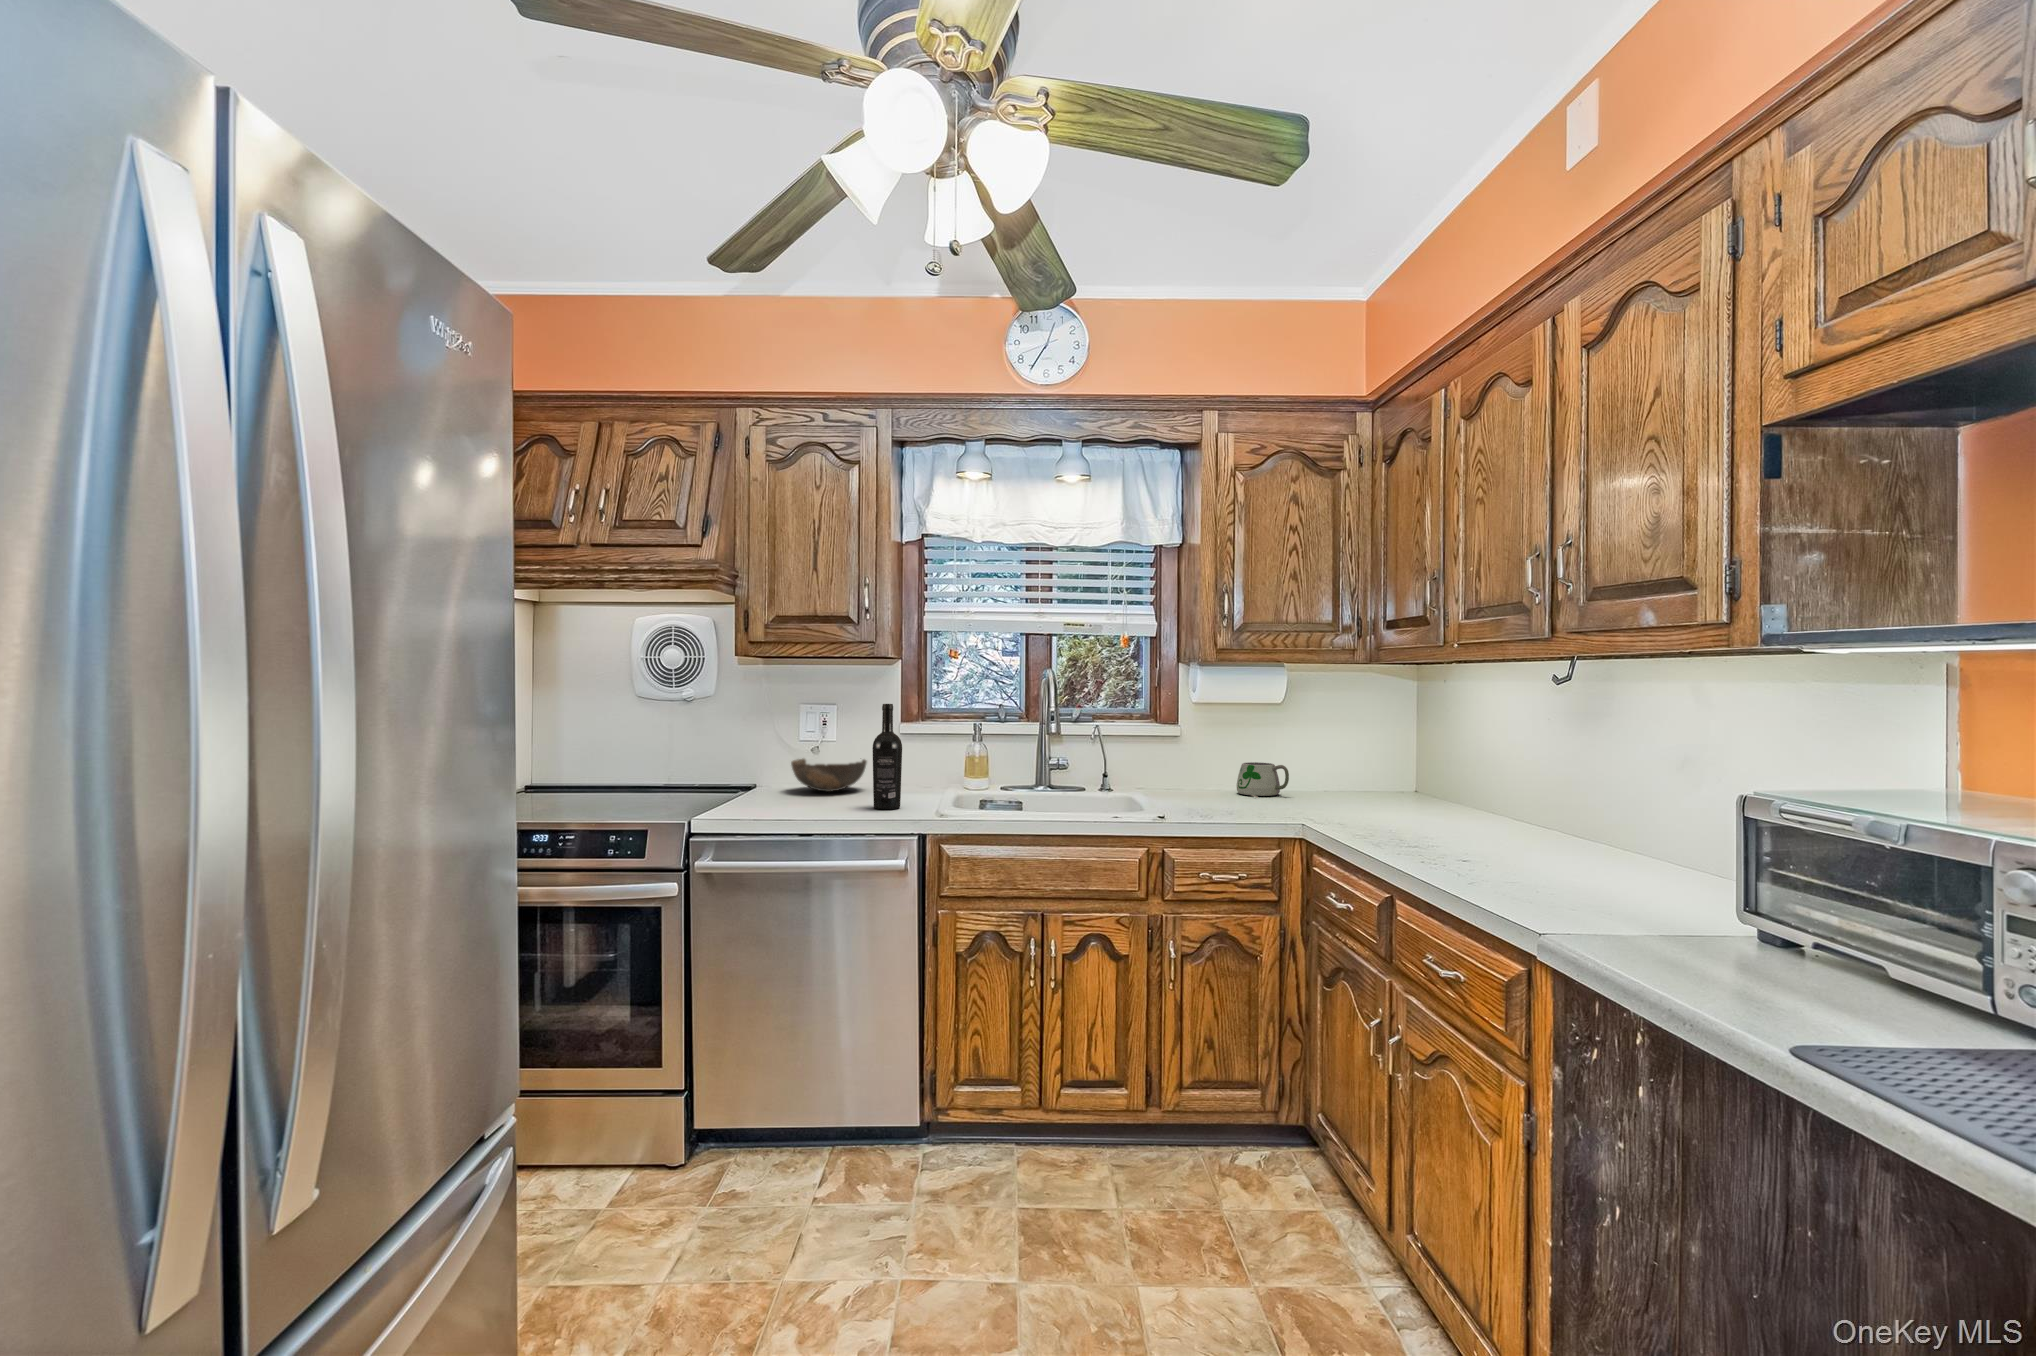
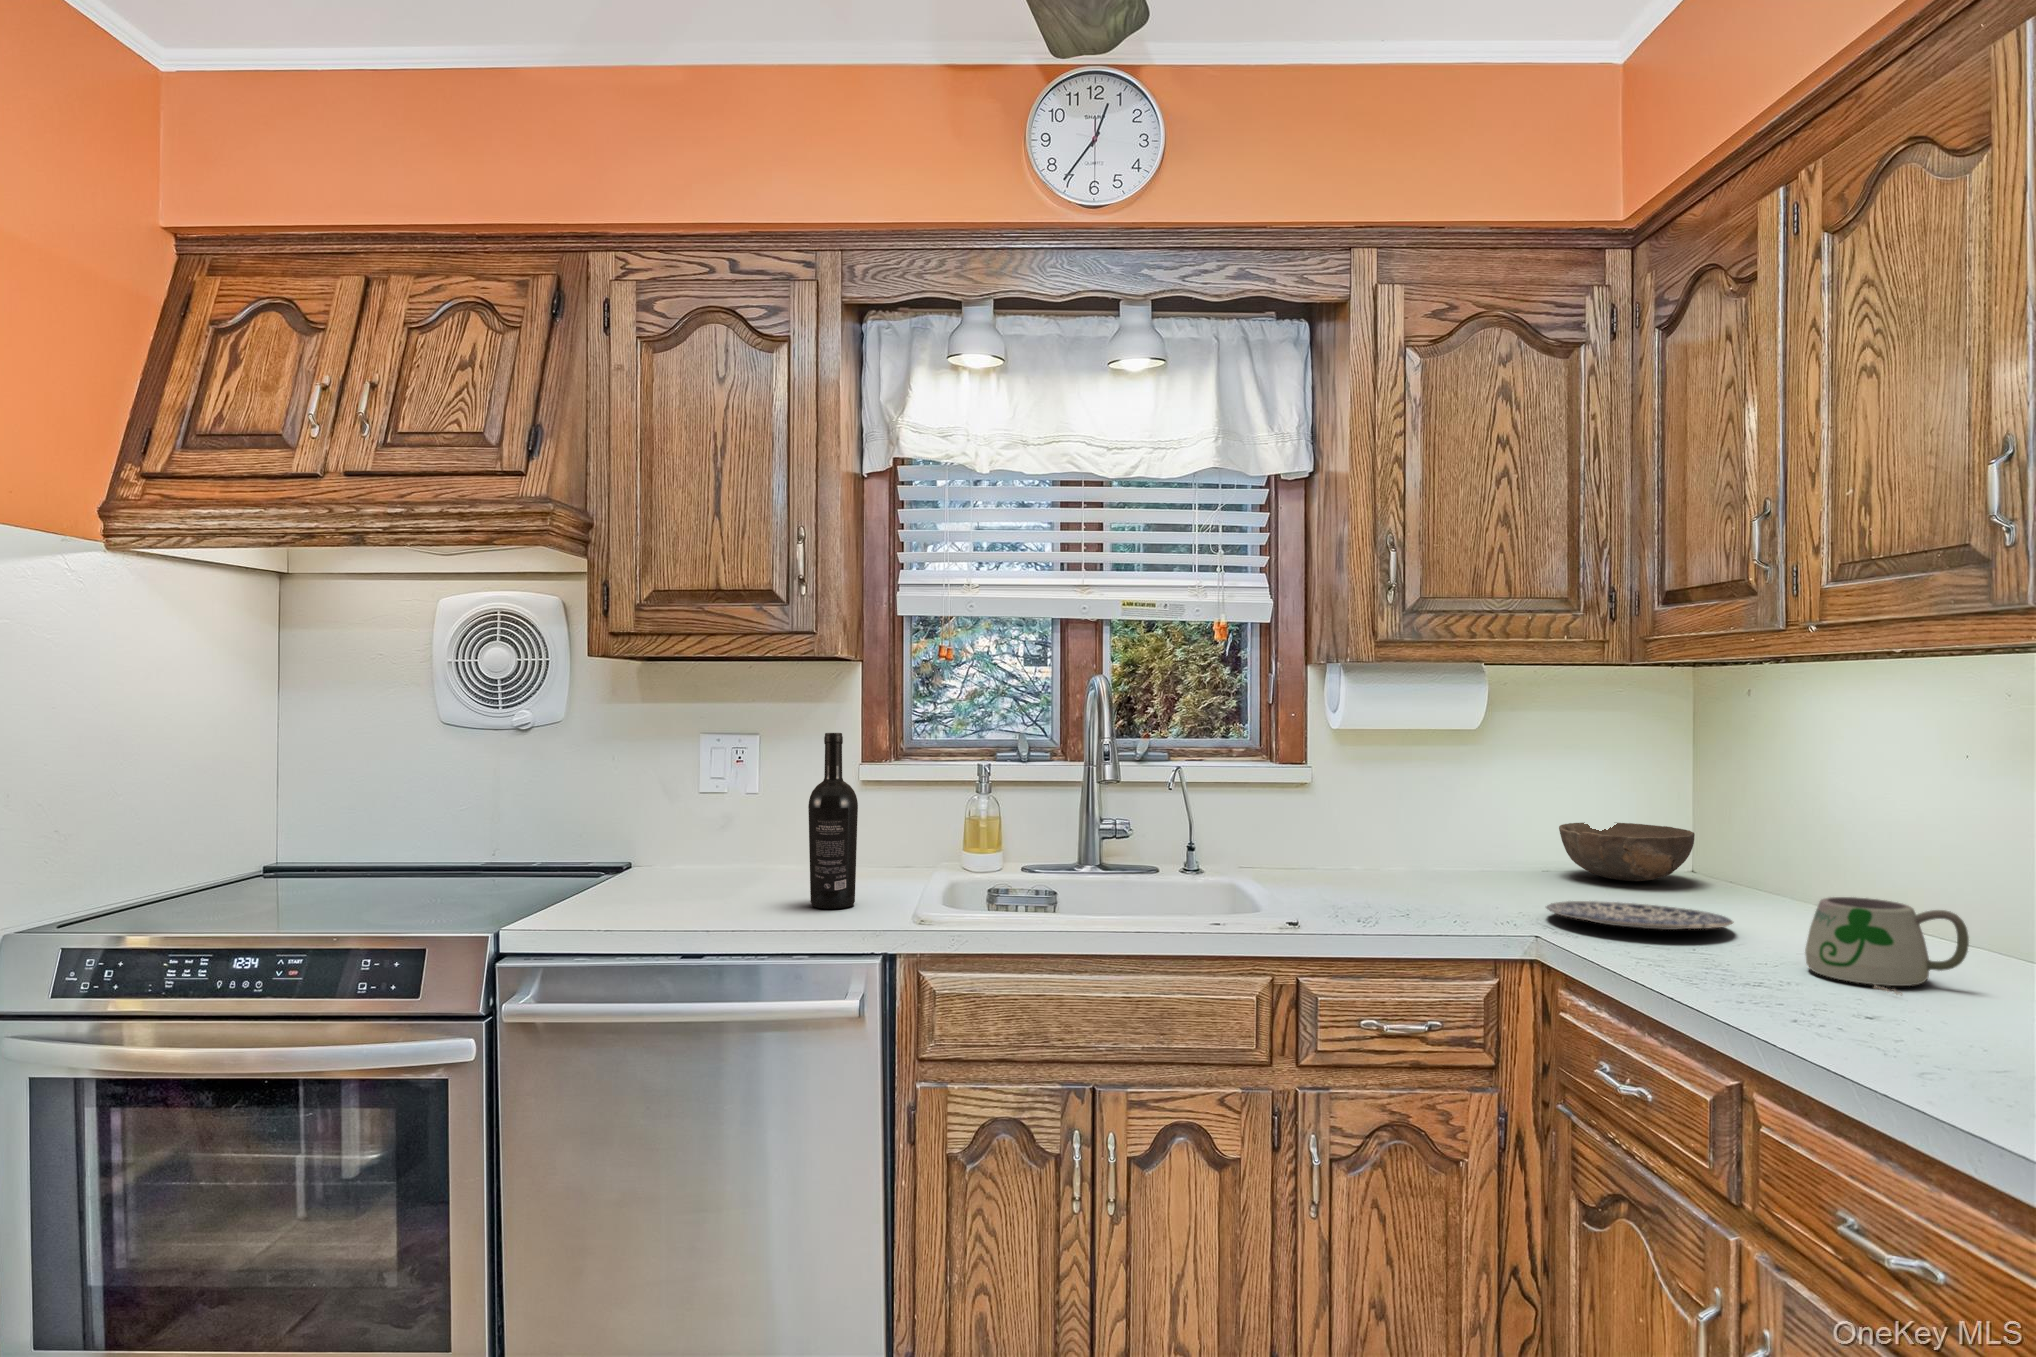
bowl: present [791,759,867,792] -> present [1559,822,1695,881]
mug: present [1237,762,1289,798] -> present [1805,897,1969,996]
plate: none [1311,806,1417,820] -> present [1546,901,1733,930]

